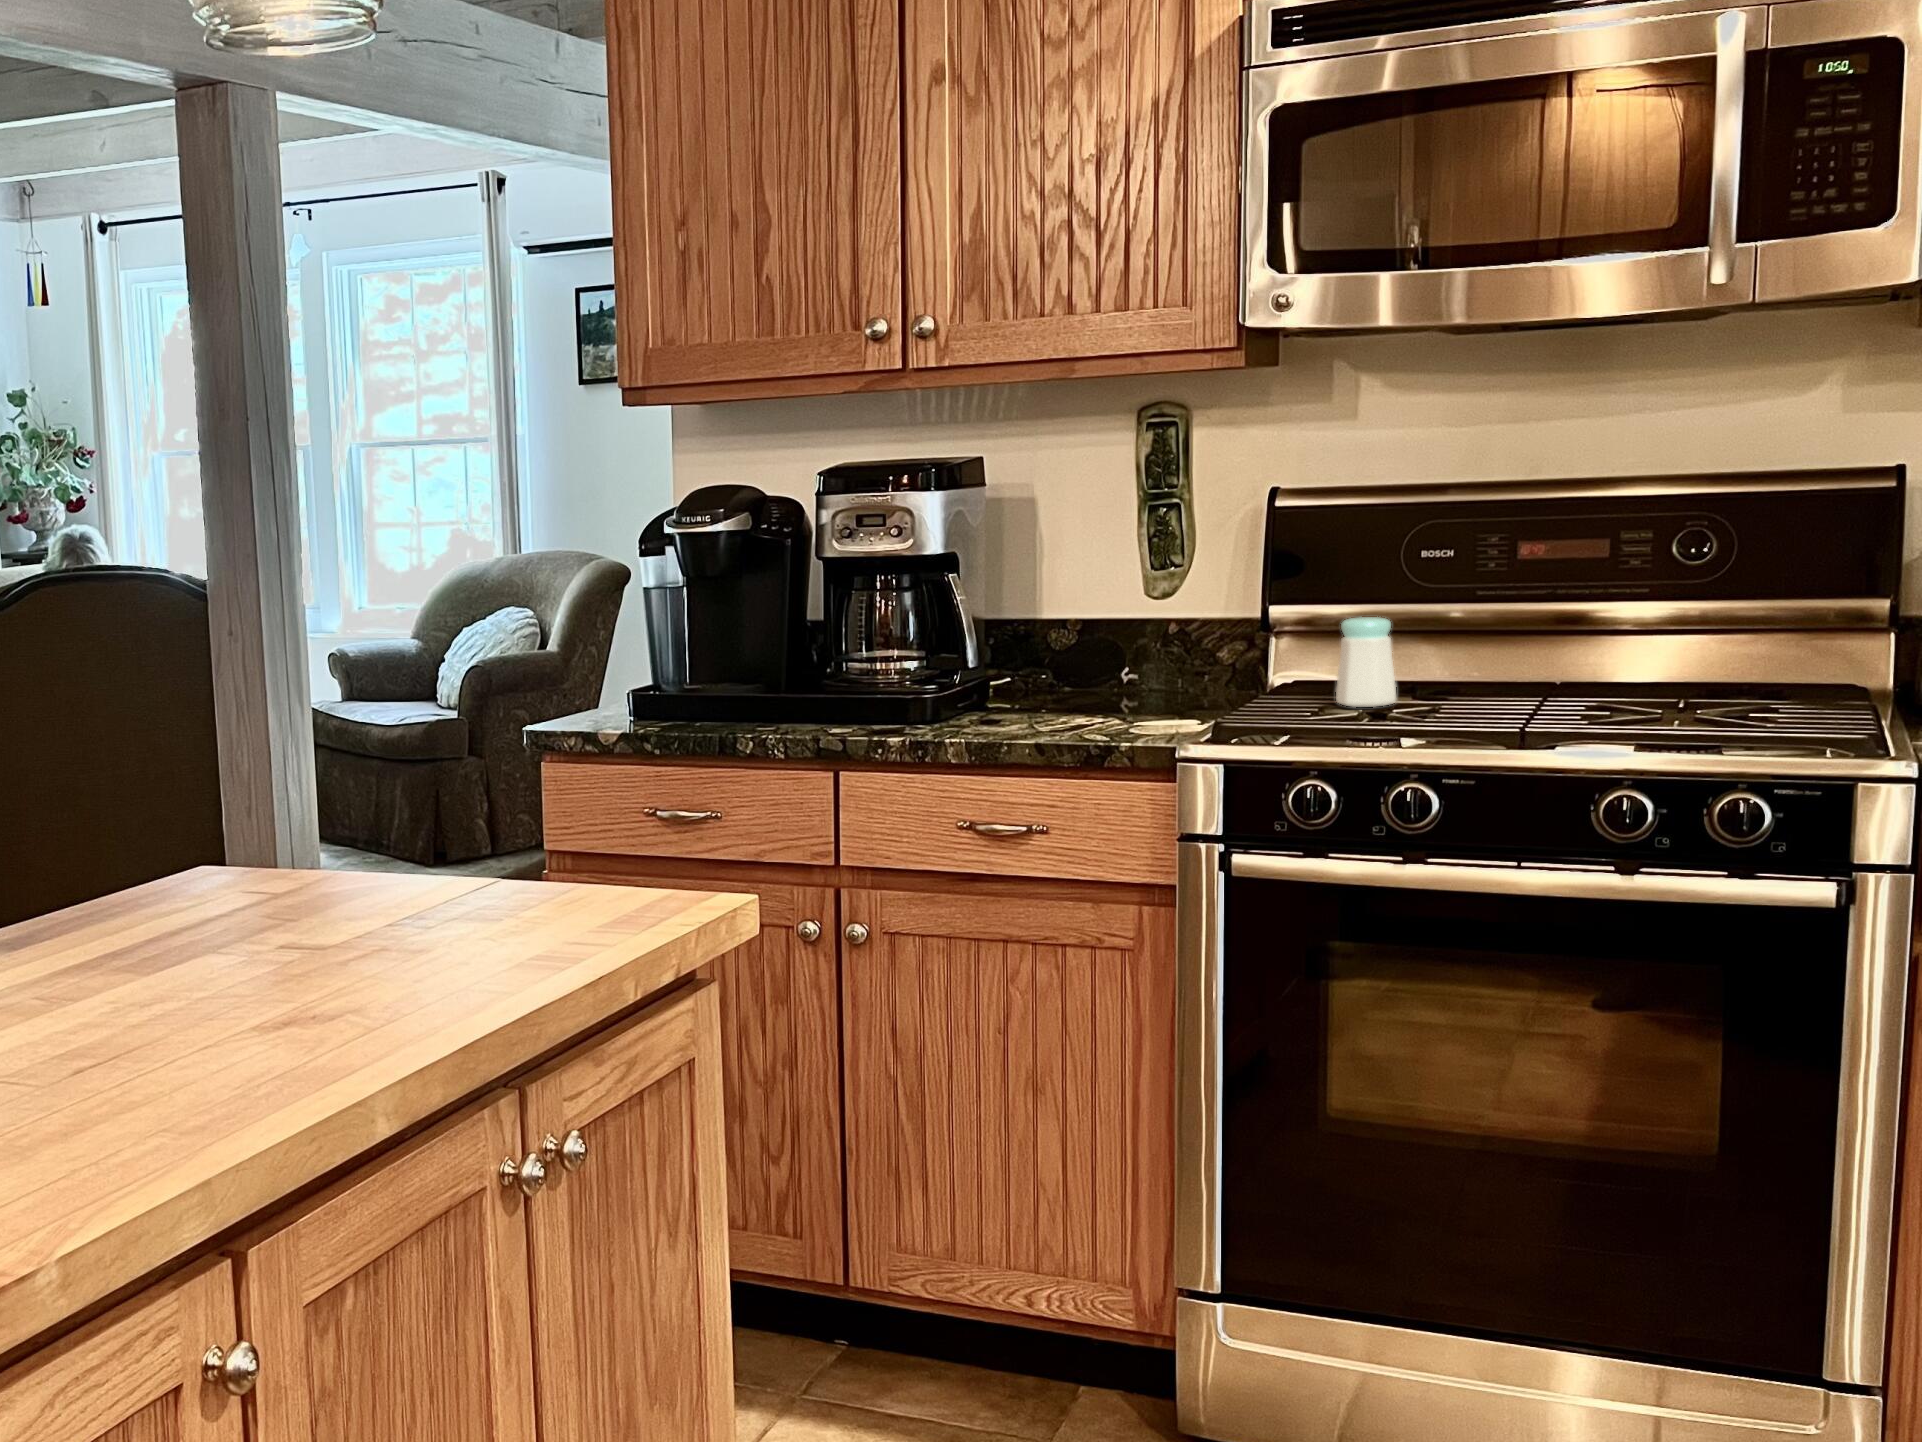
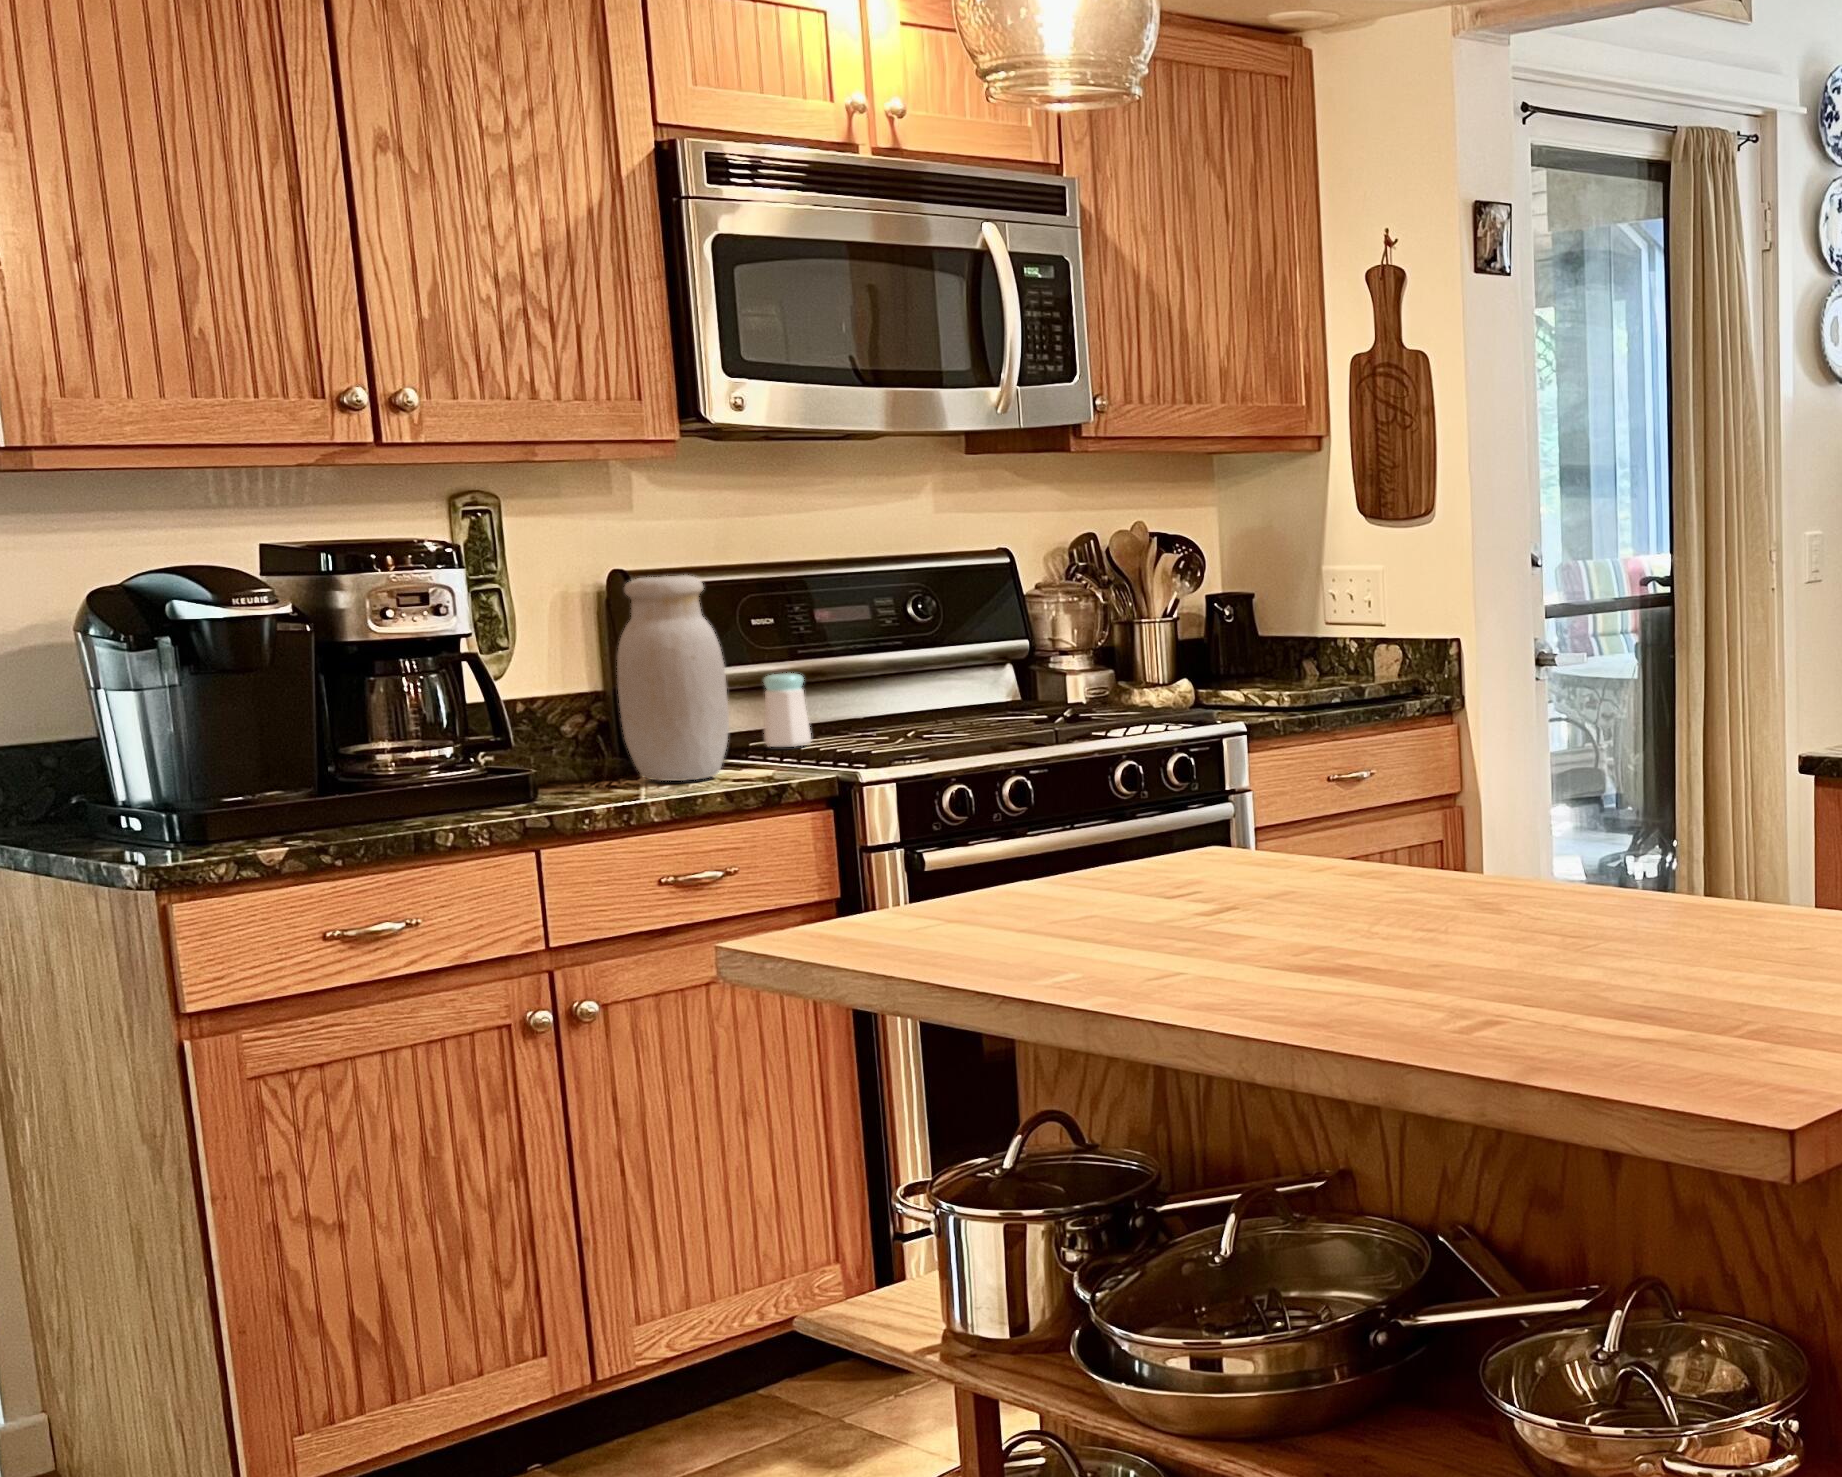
jar: none [1019,505,1123,728] -> present [617,575,729,781]

